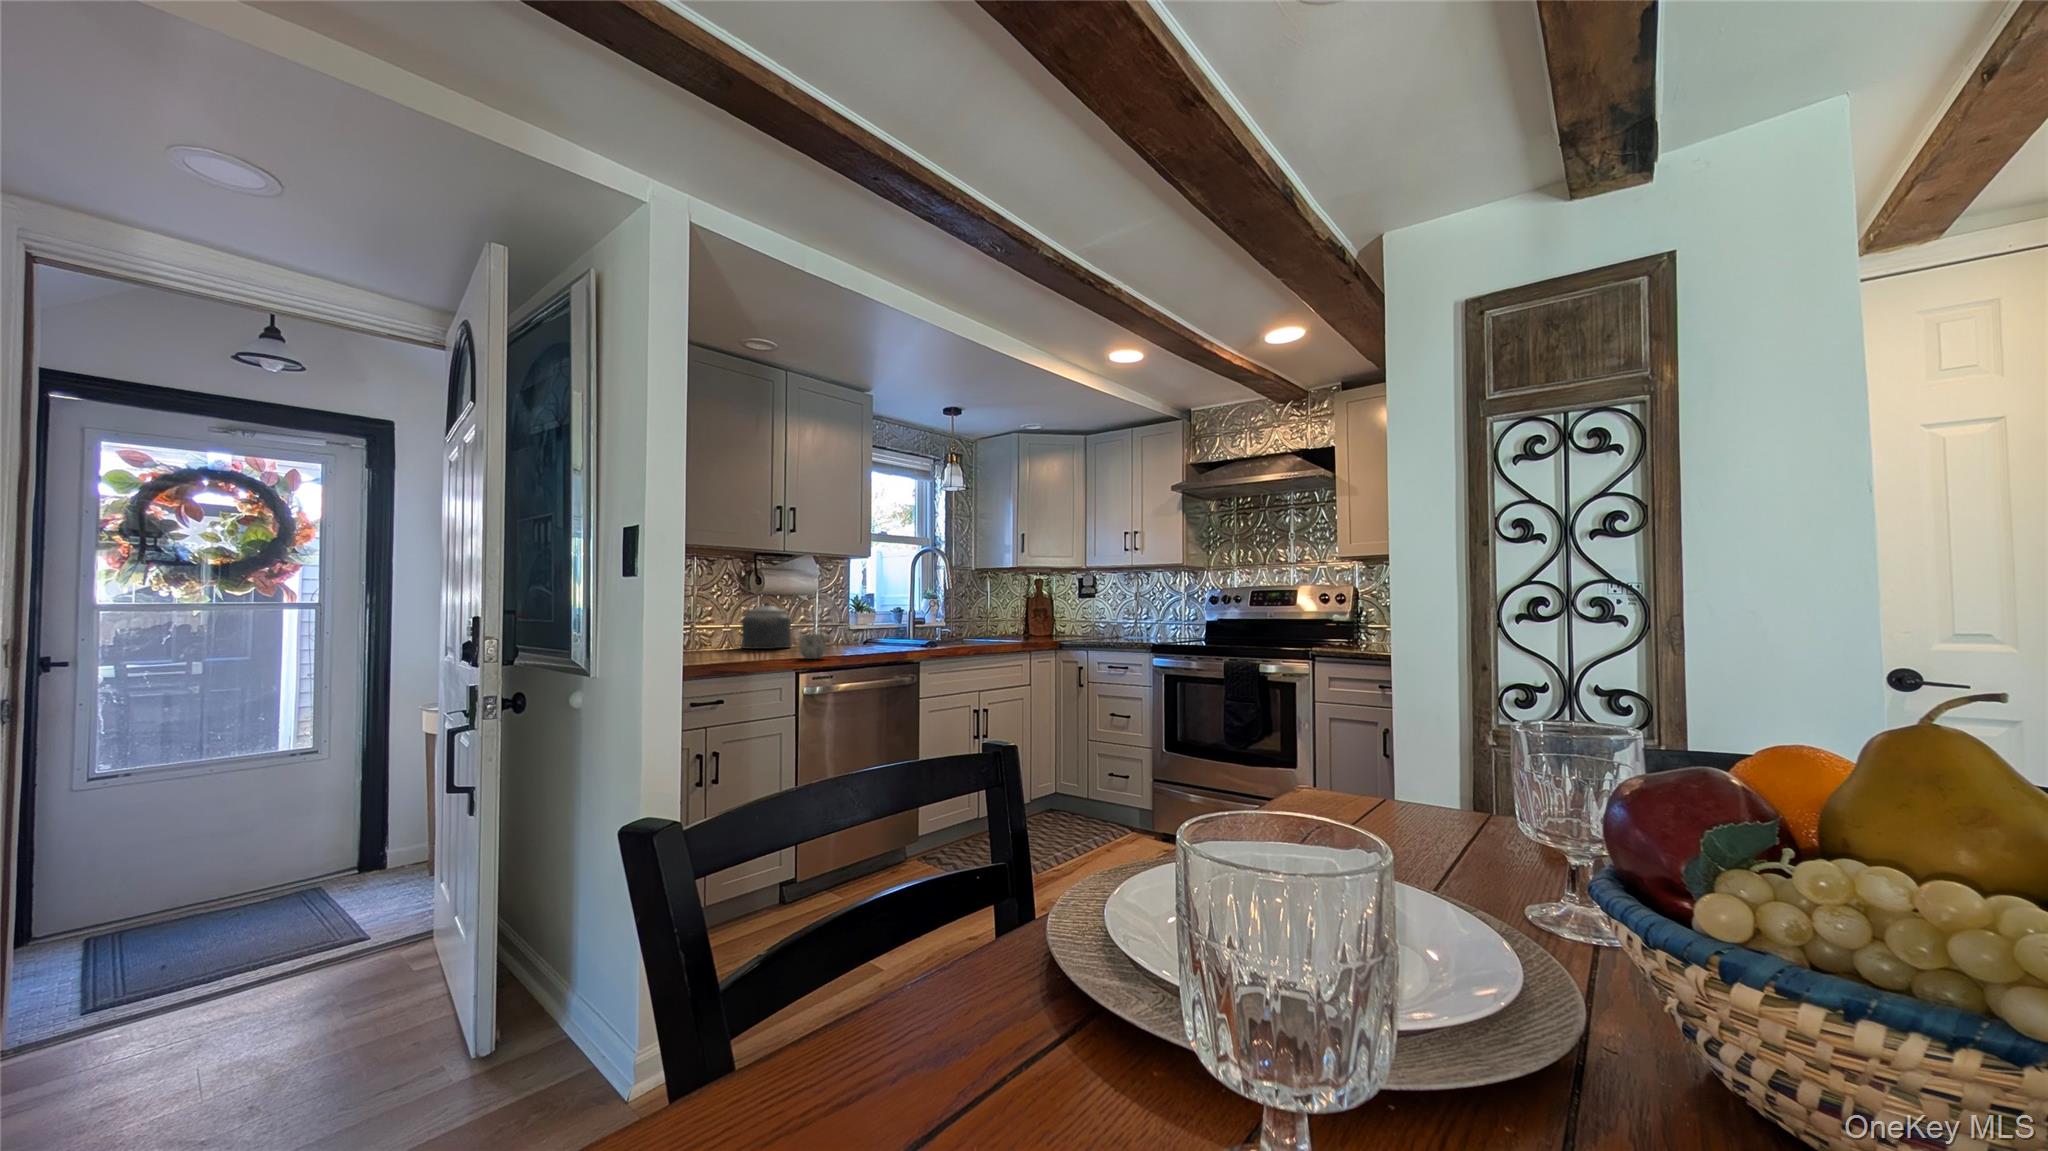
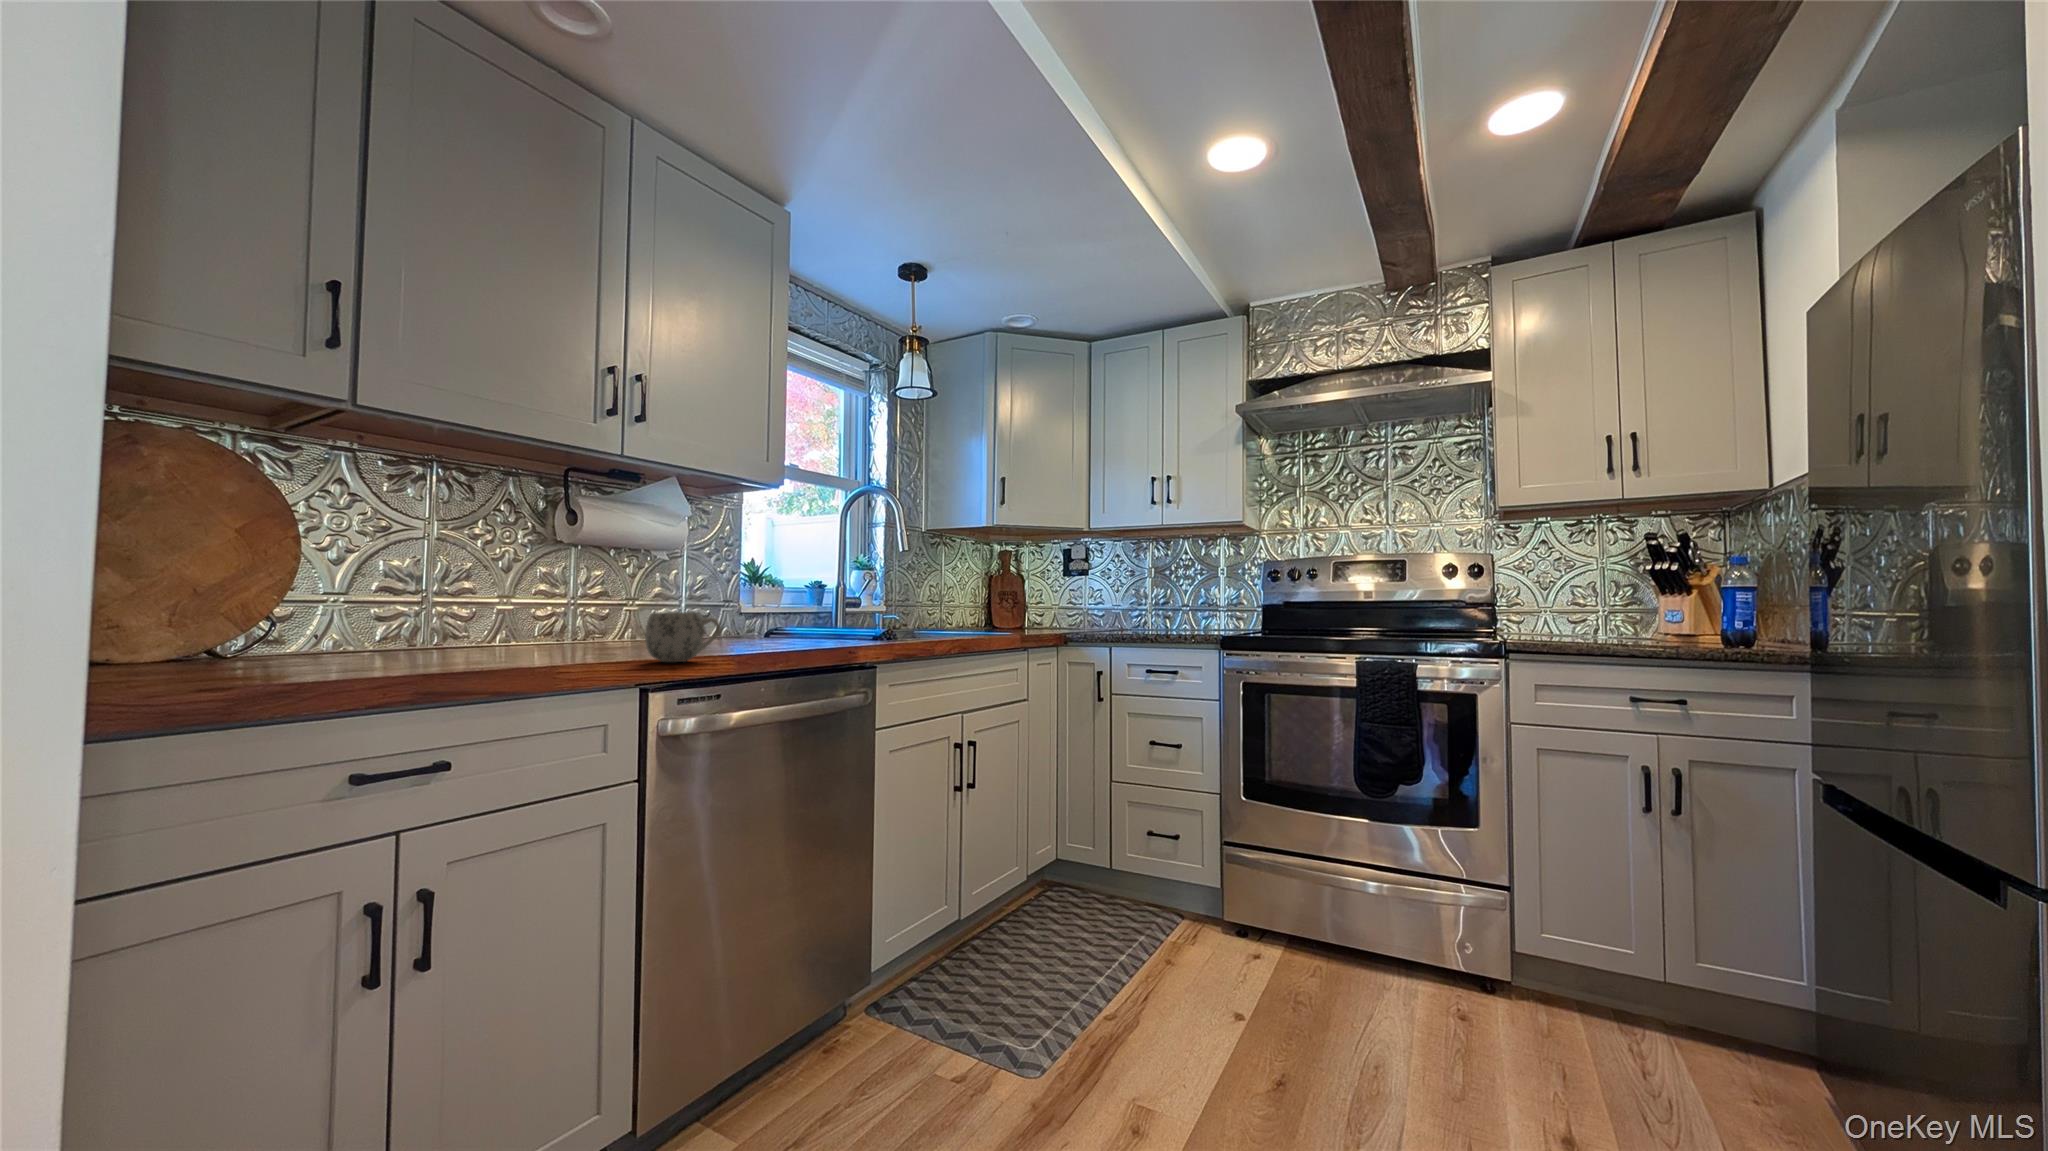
kettle: present [740,602,792,649] -> none [507,519,644,643]

